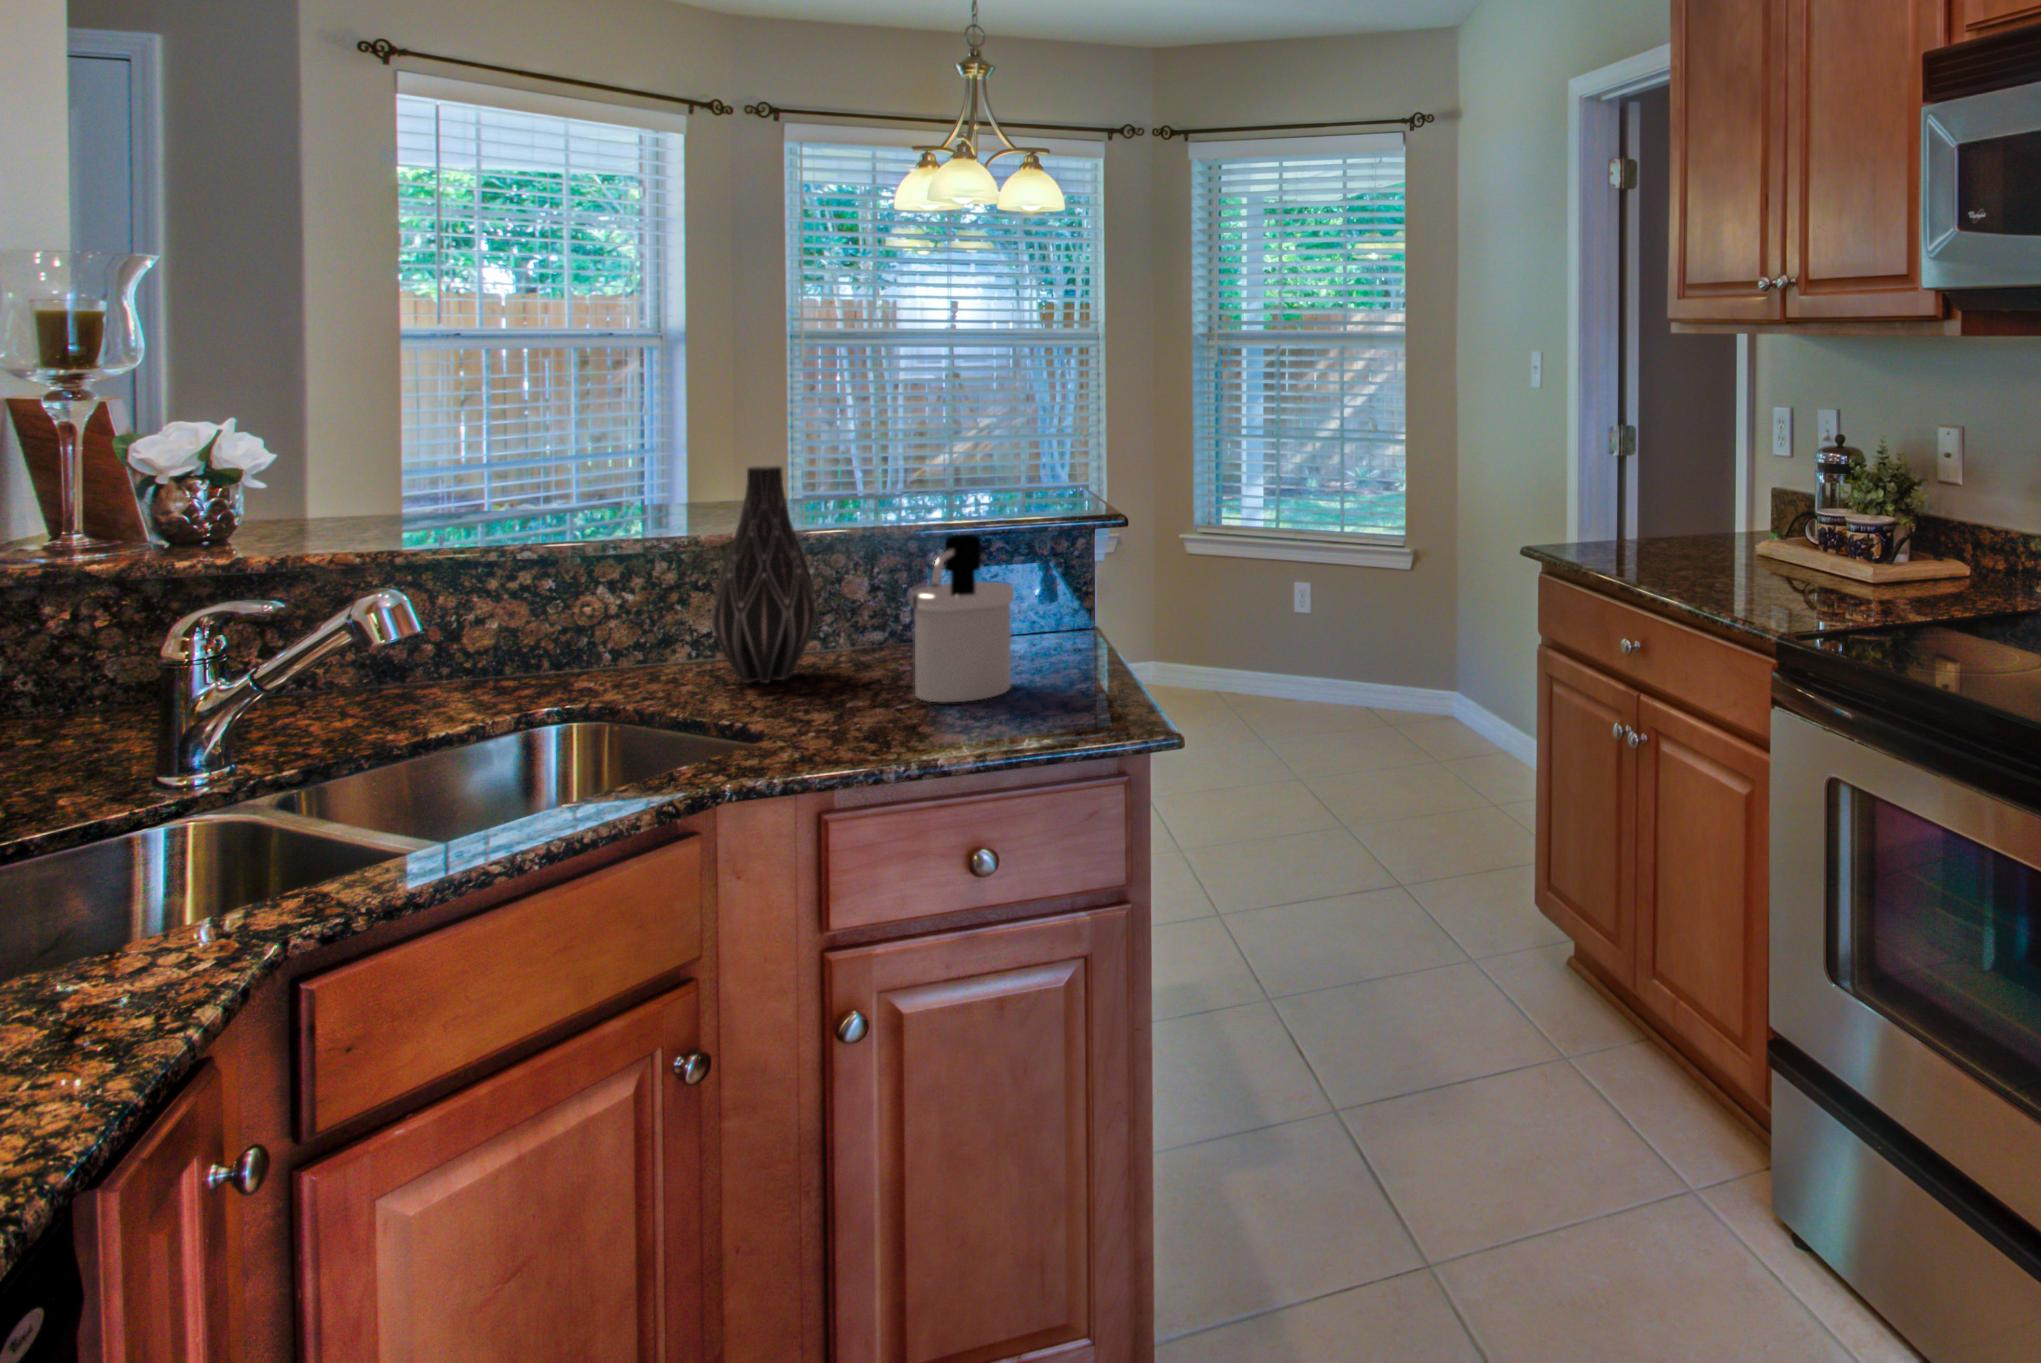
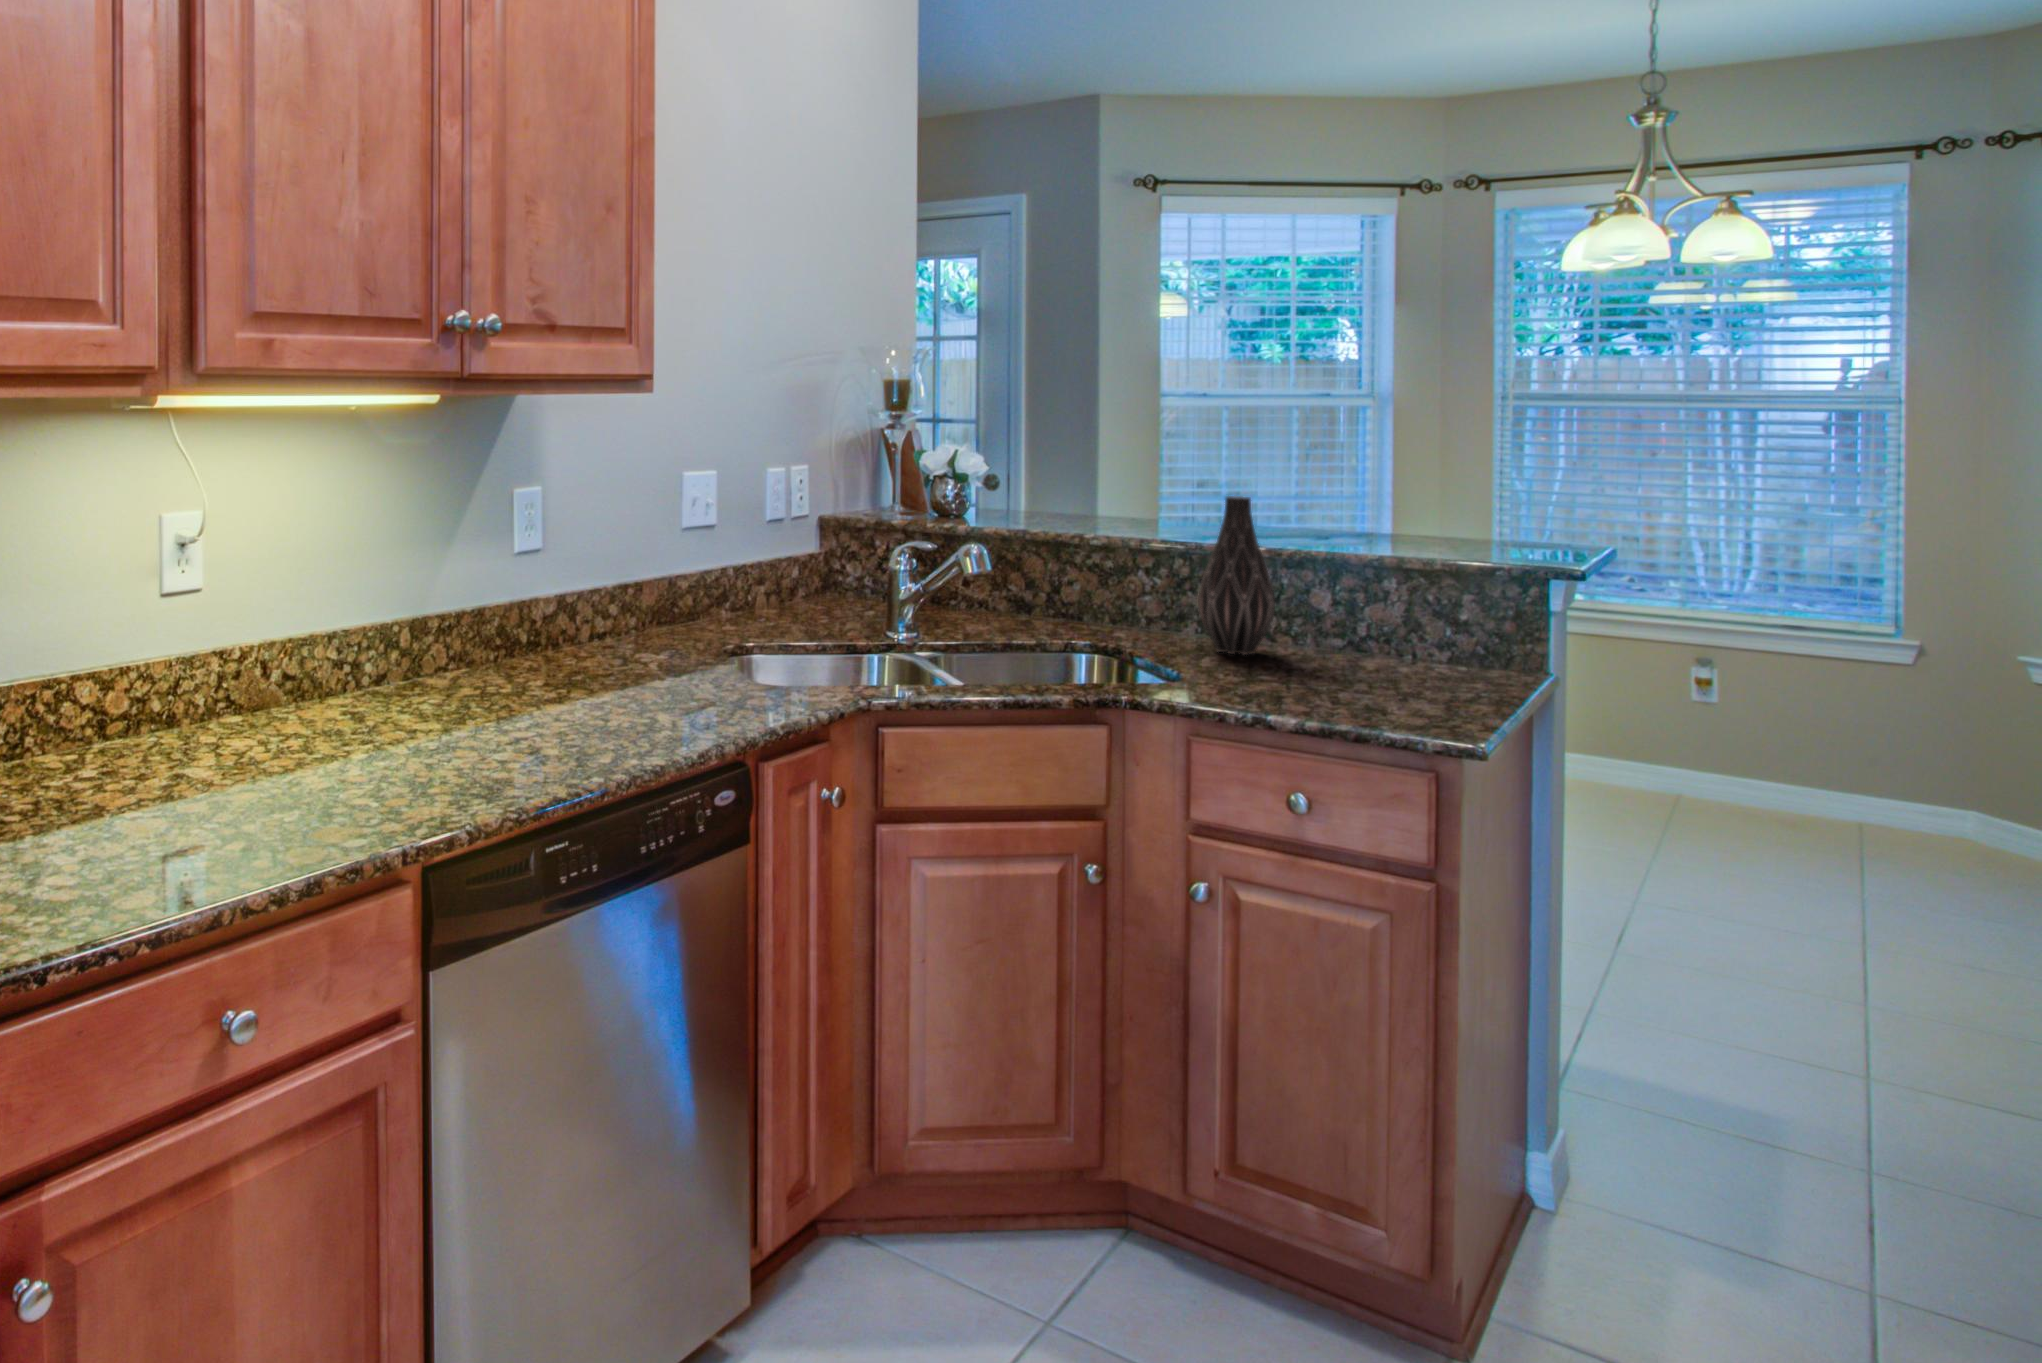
soap dispenser: present [911,534,1014,702] -> none [1311,561,1405,693]

